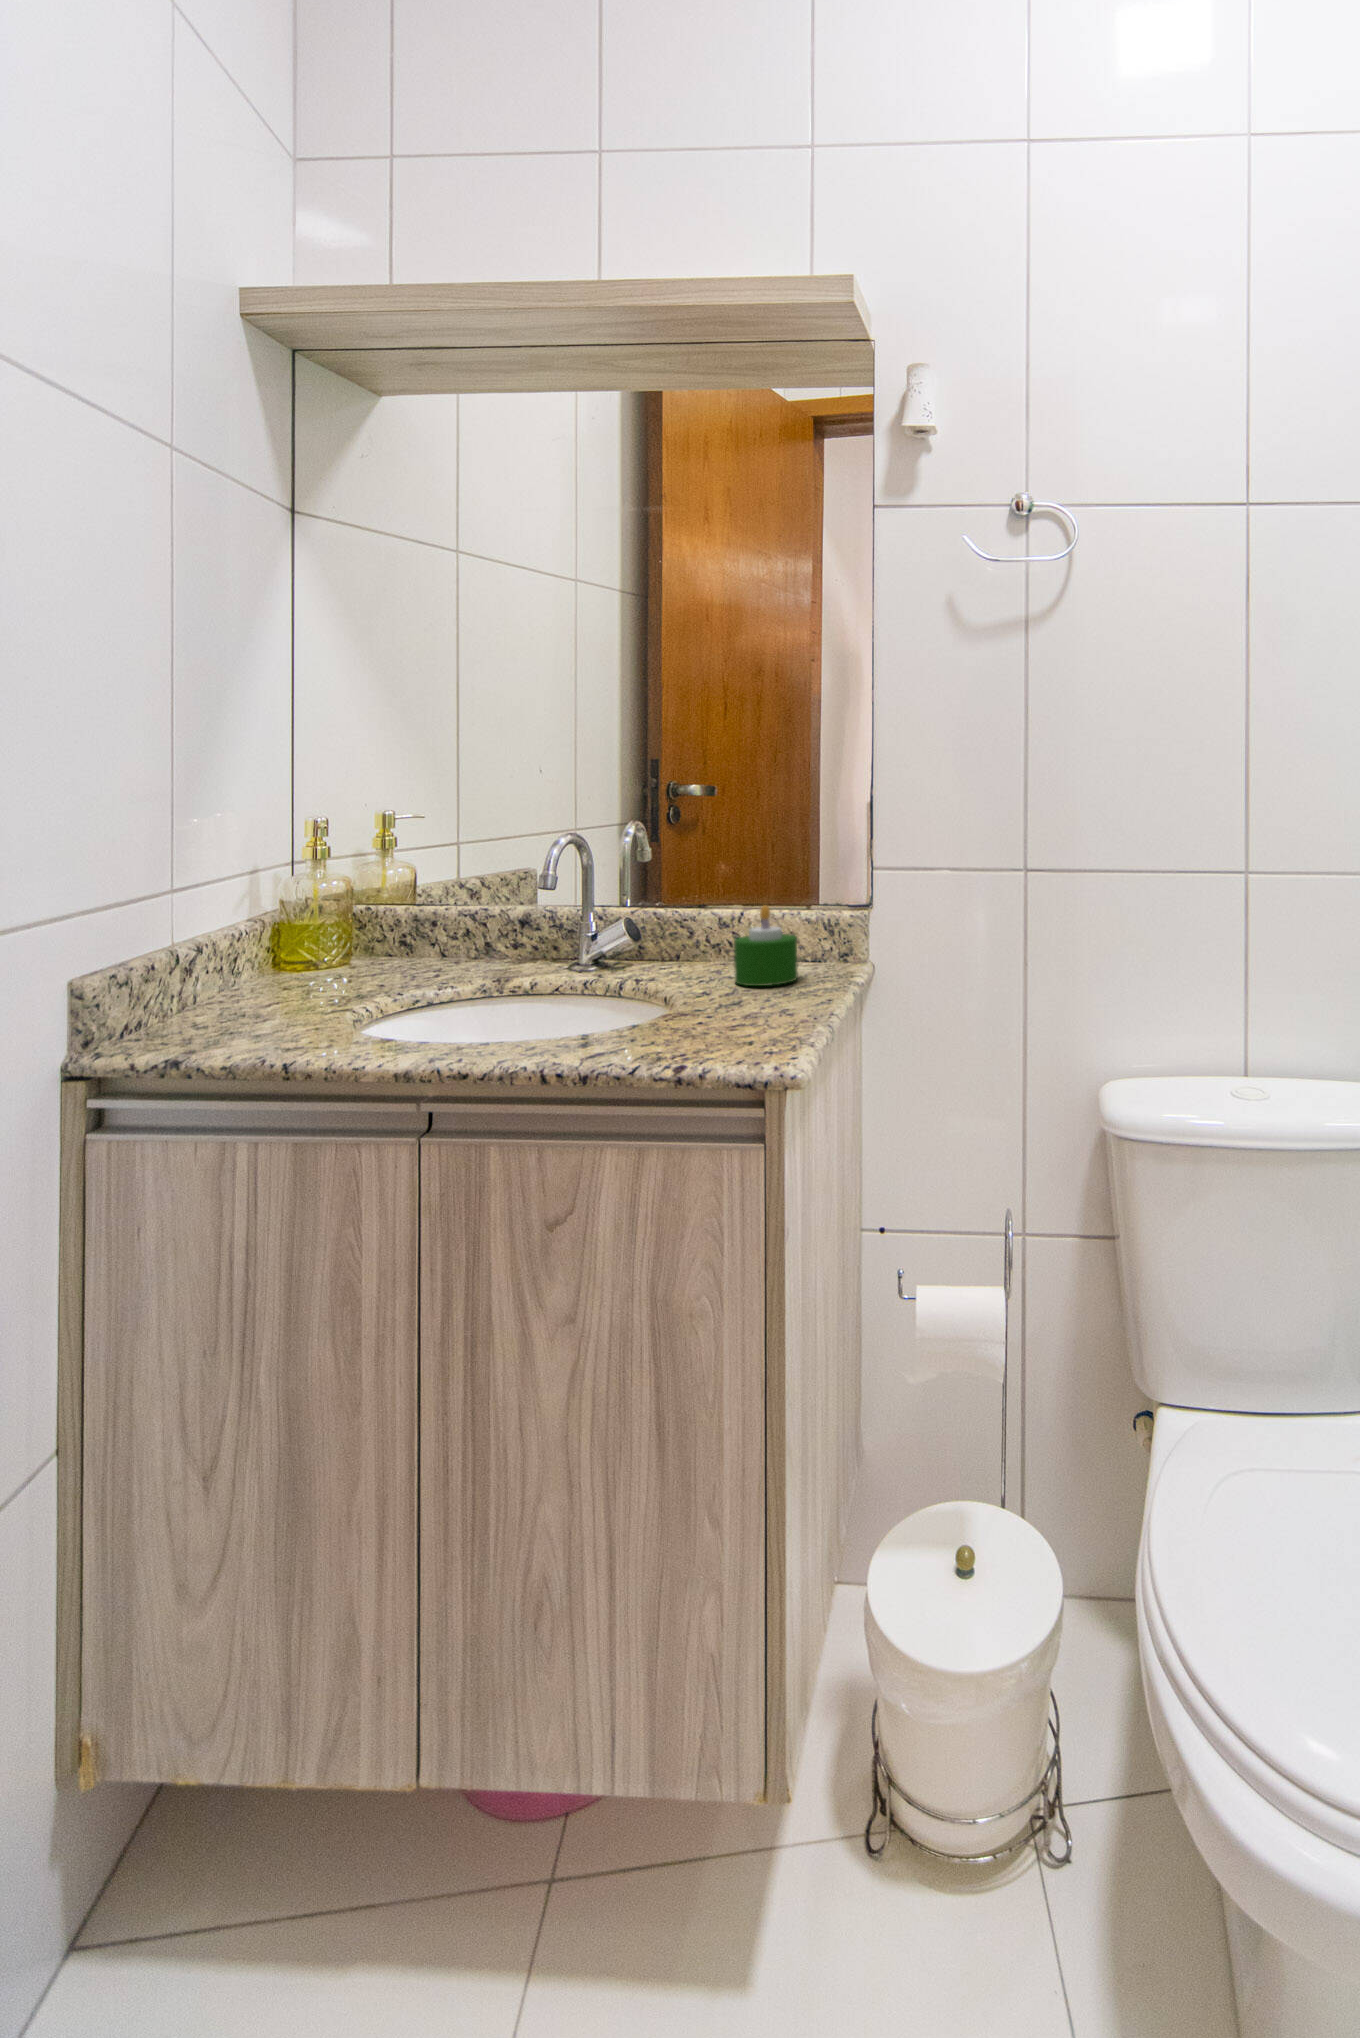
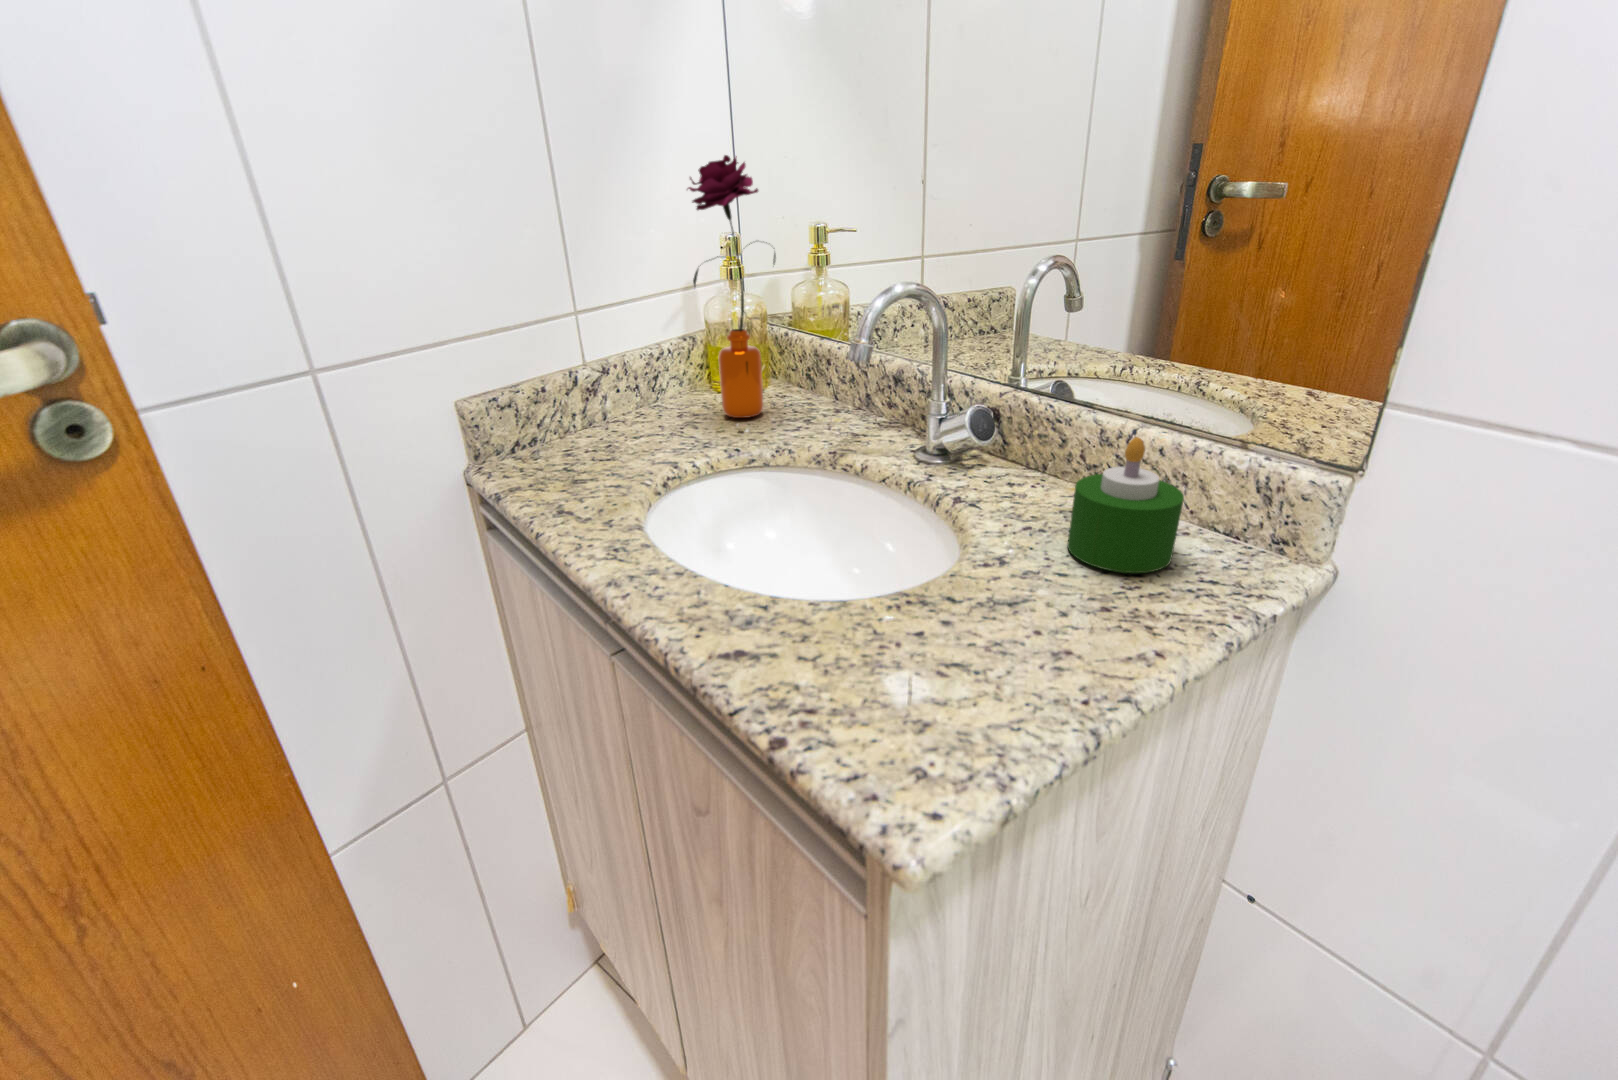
flower: none [314,746,400,983] -> present [688,155,776,418]

